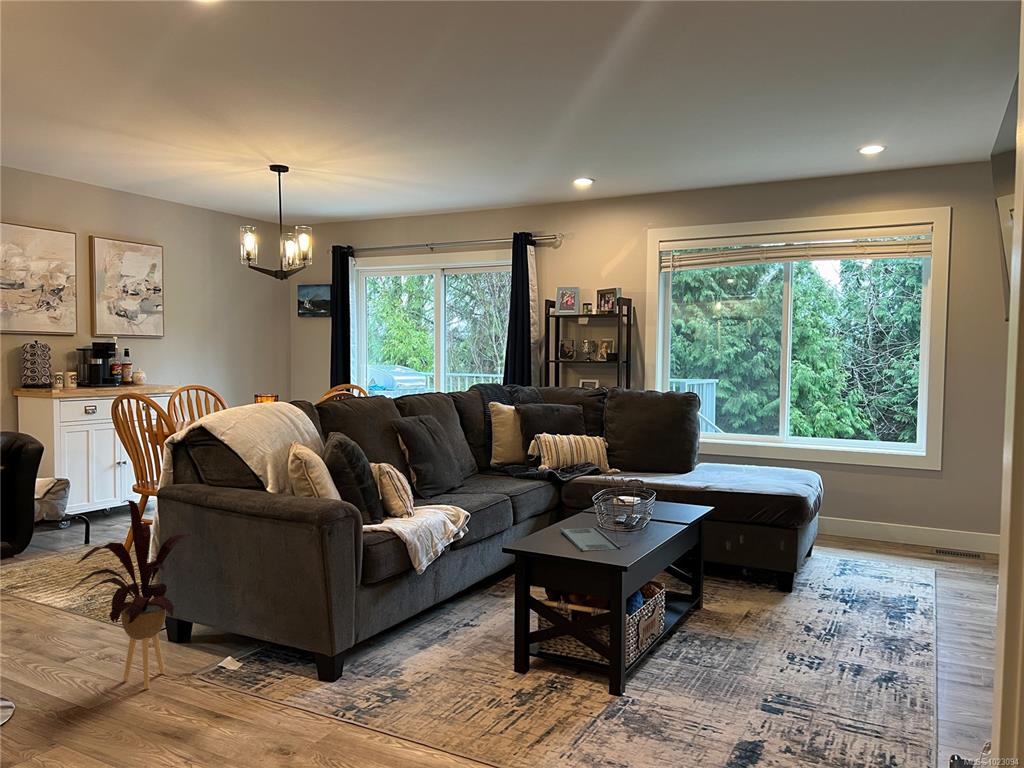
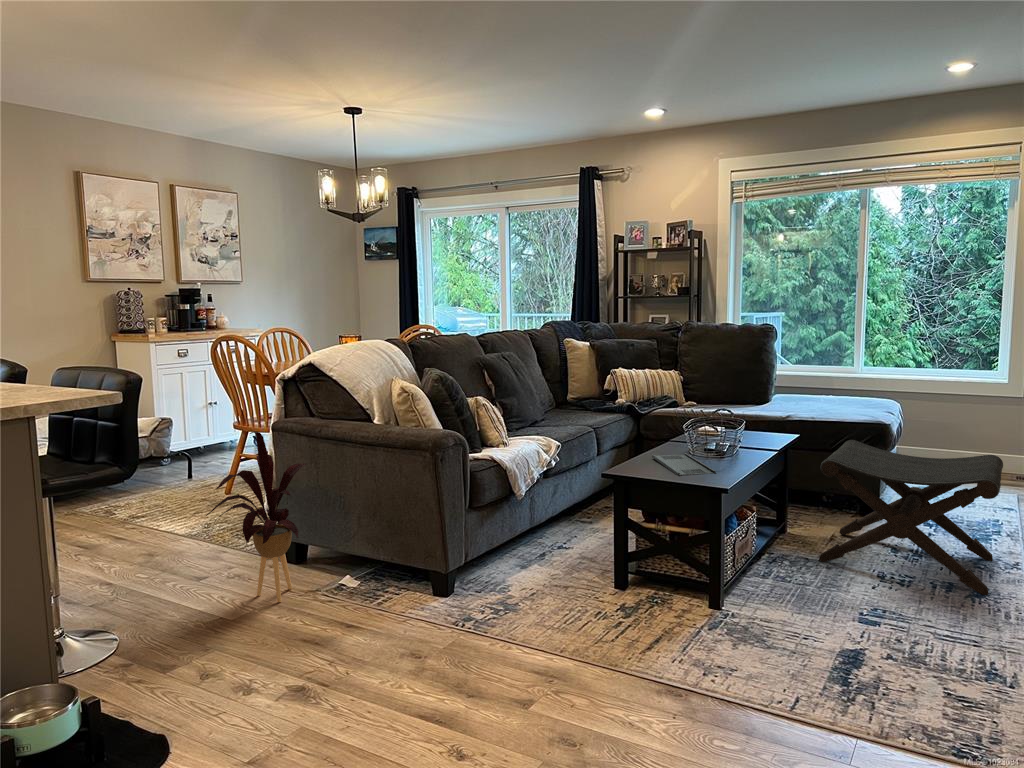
footstool: none [731,514,911,679] -> present [819,440,1003,595]

